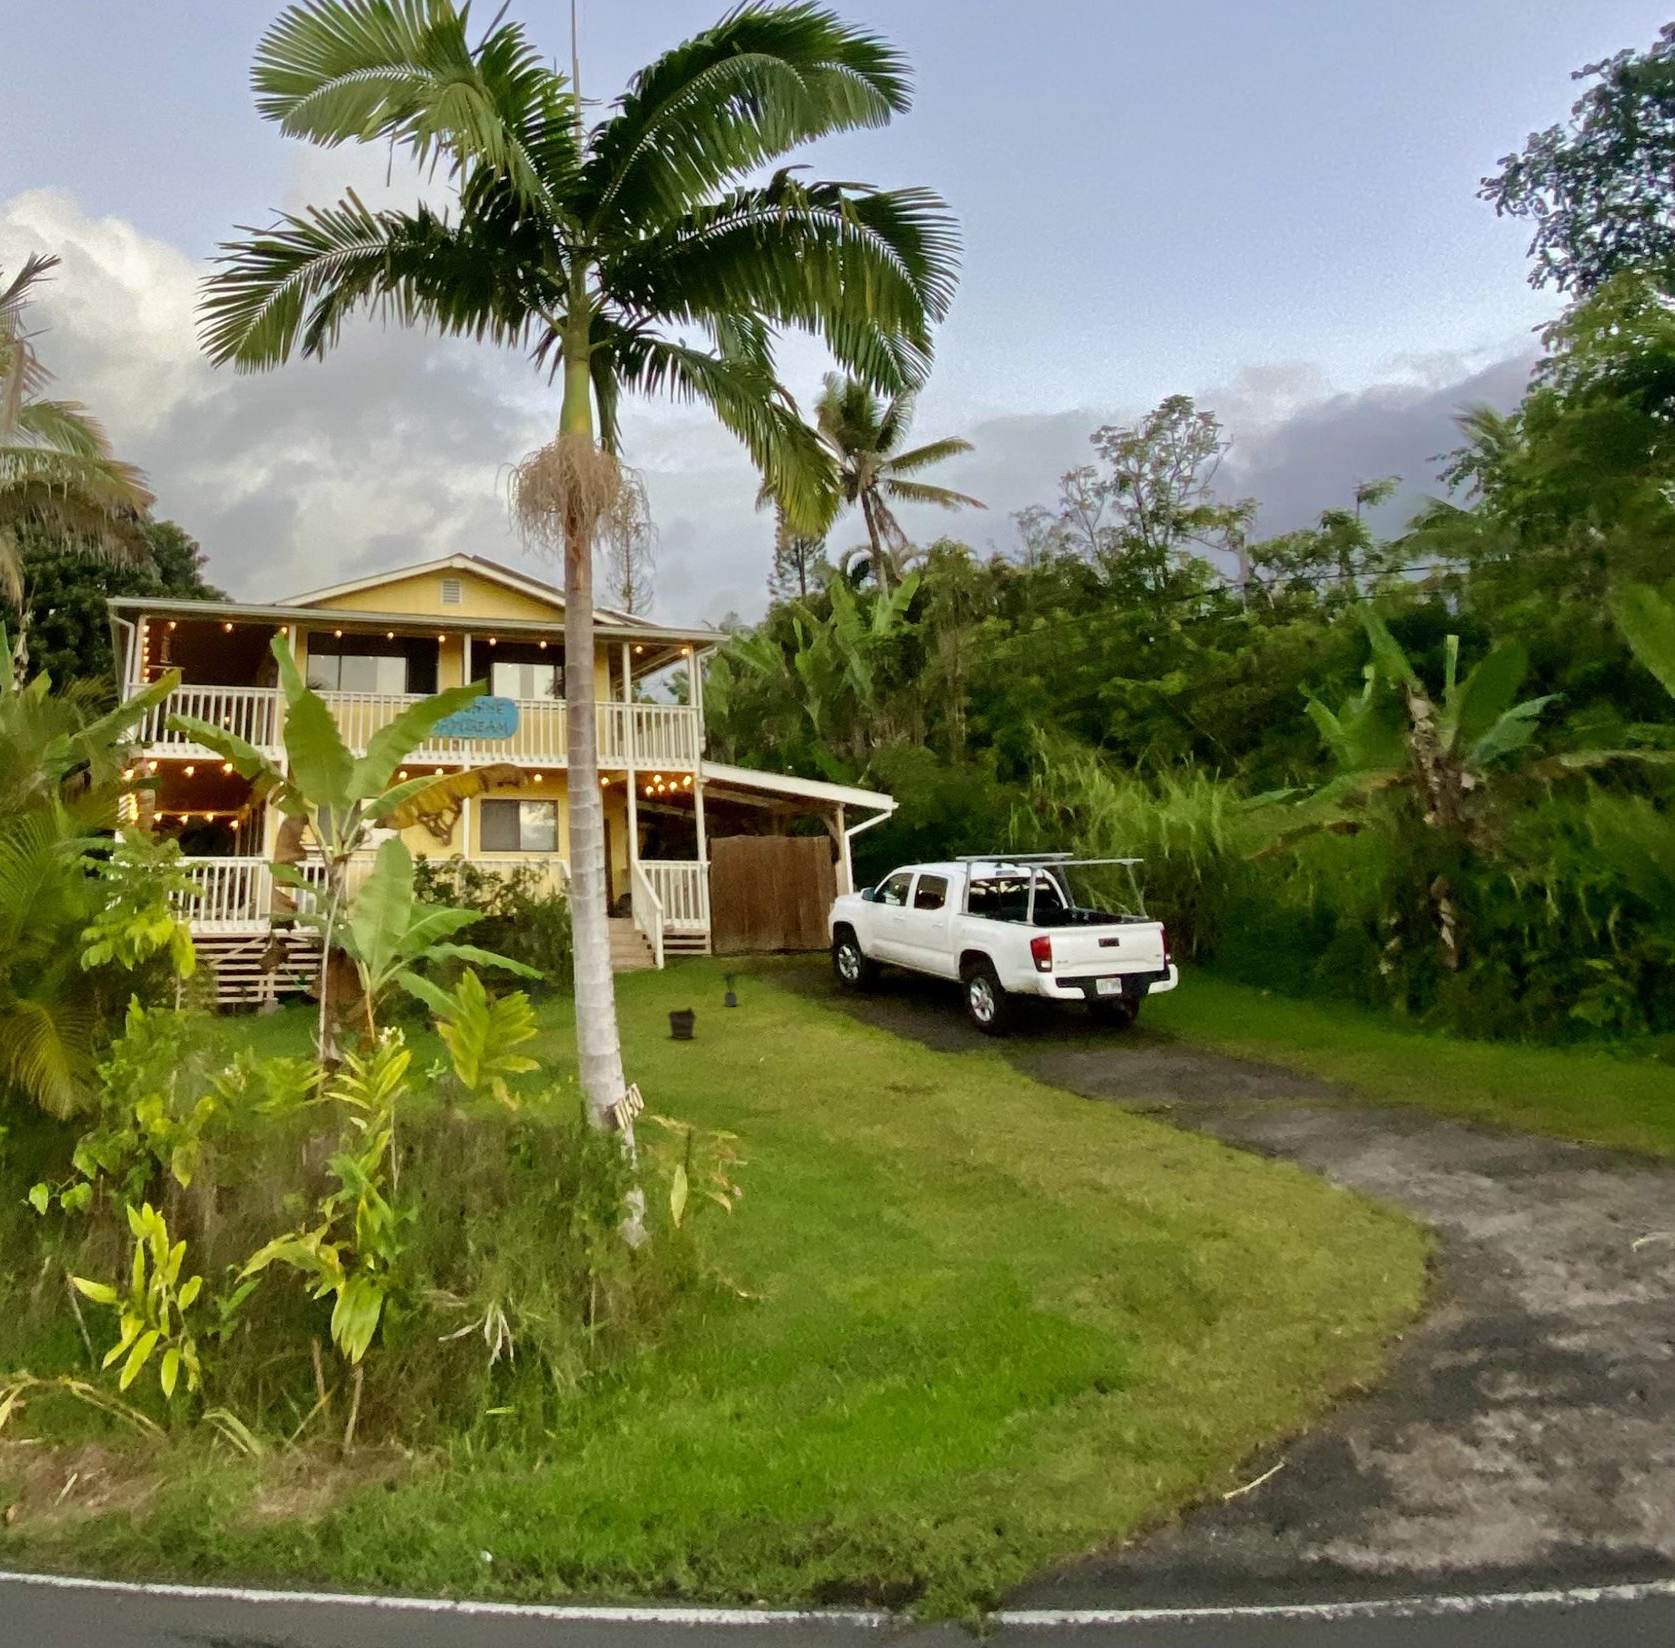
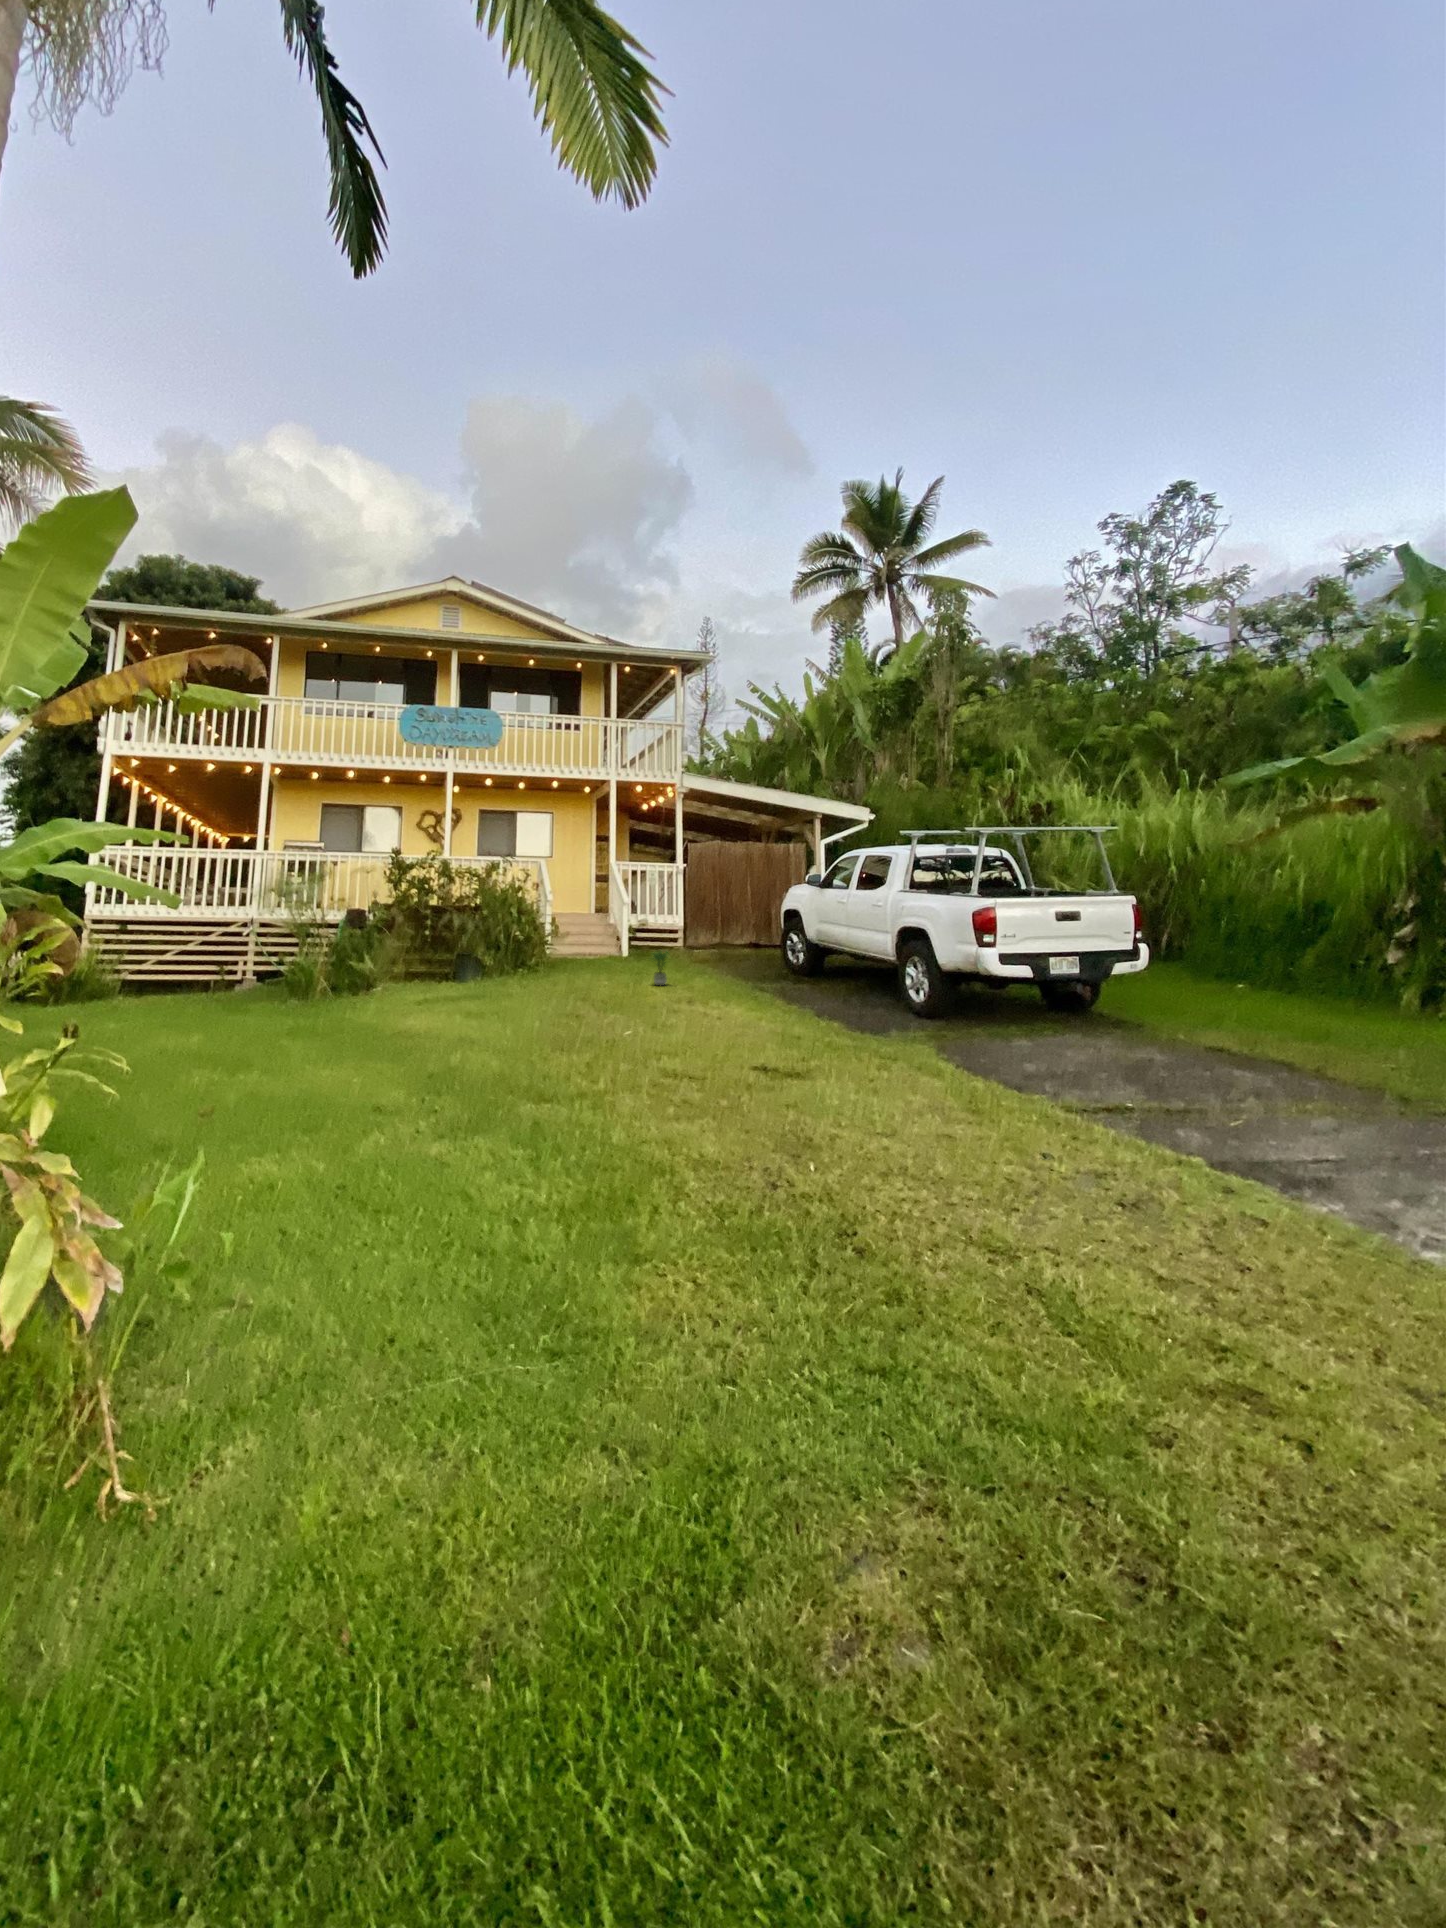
bucket: present [669,1008,696,1039] -> none [562,978,593,1010]

